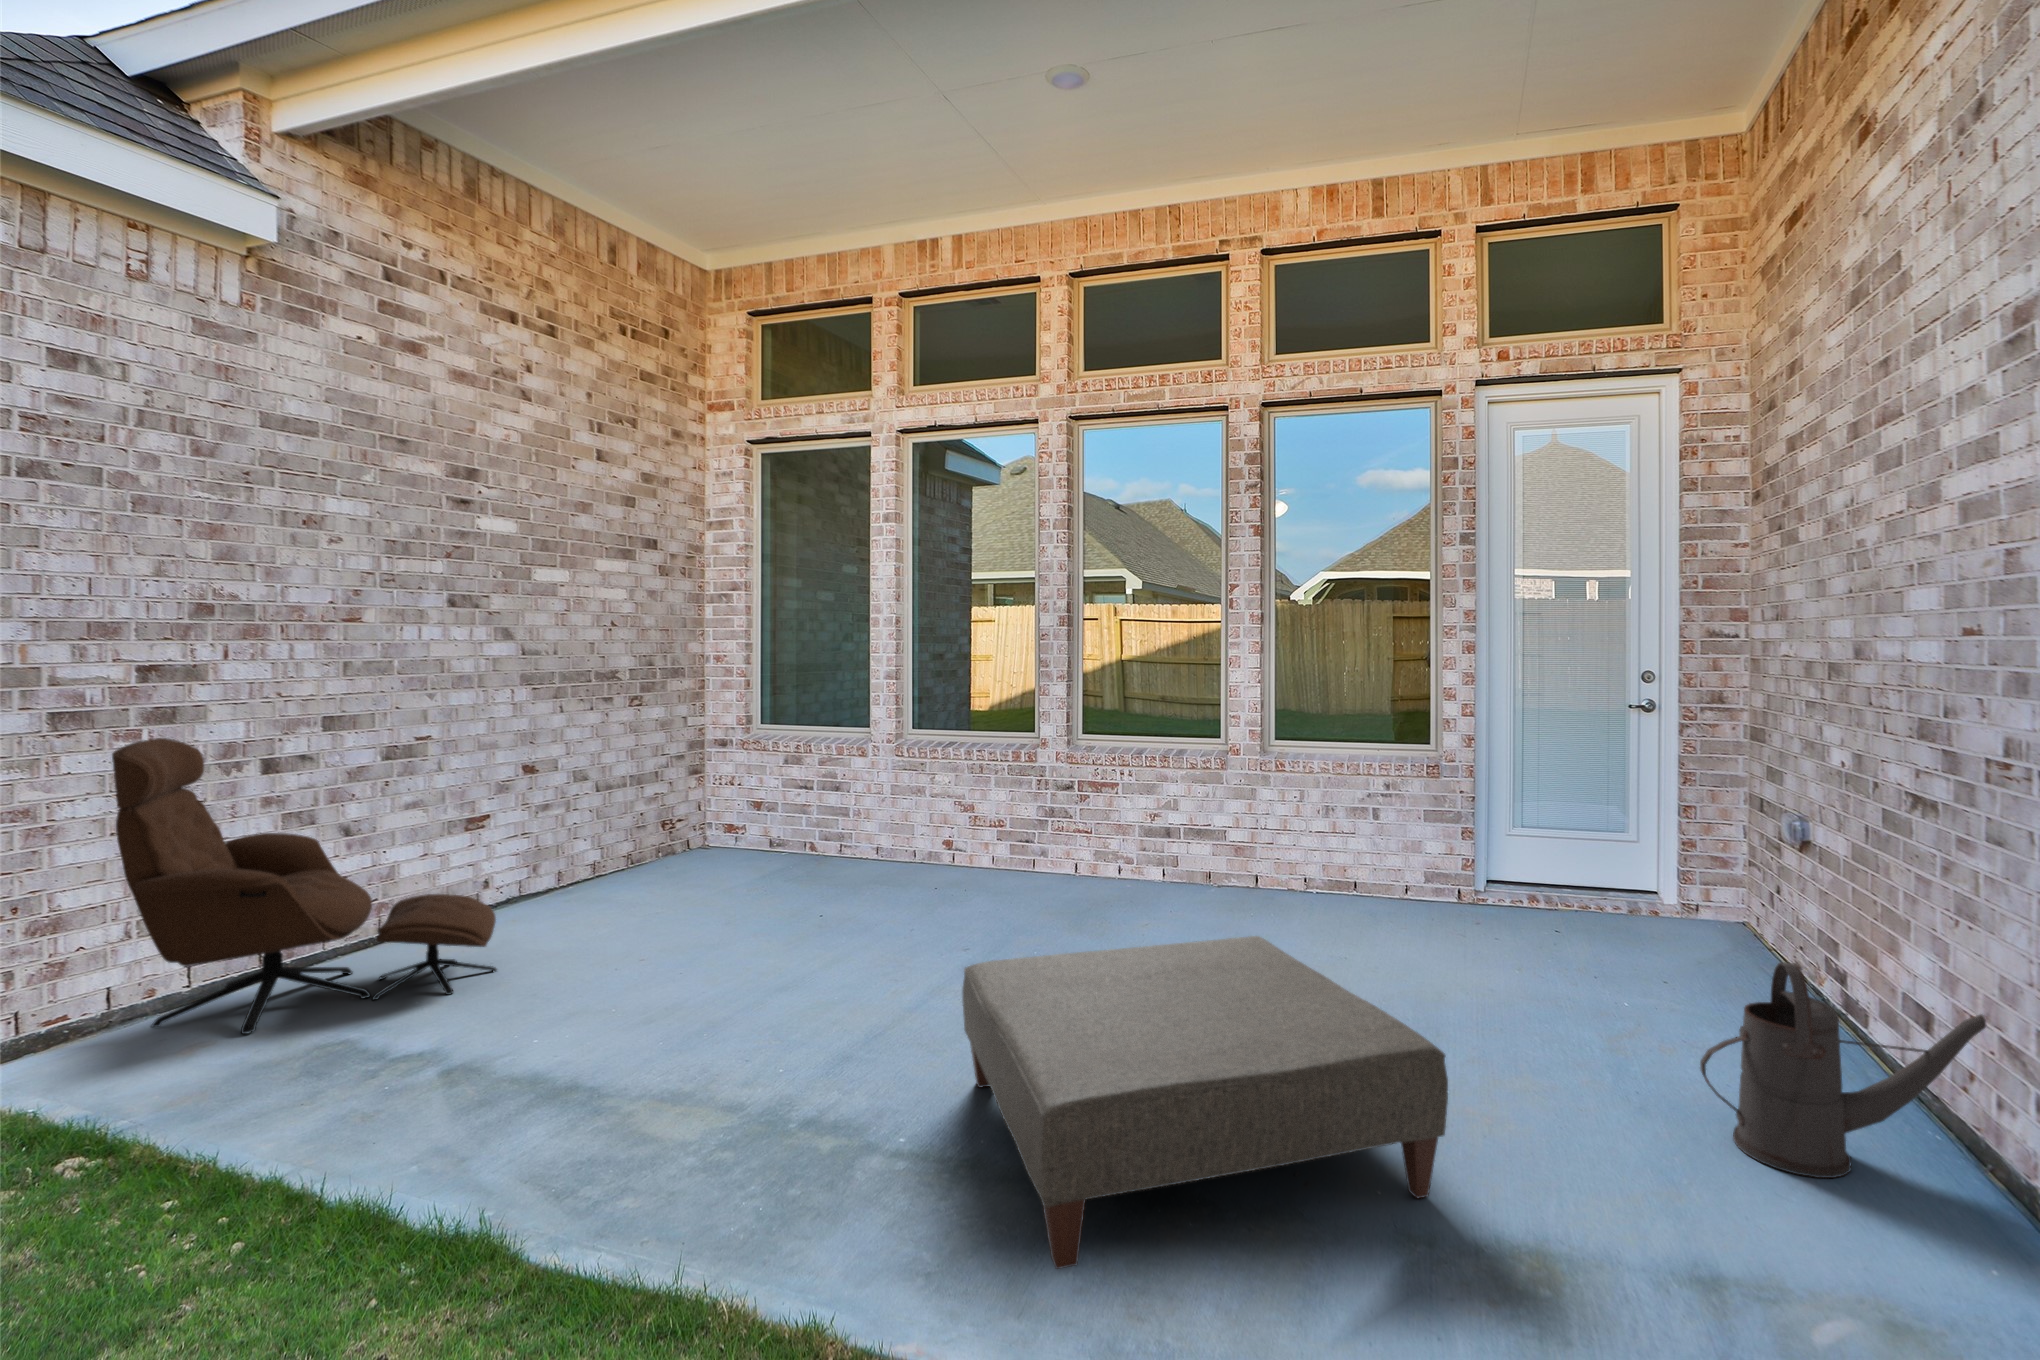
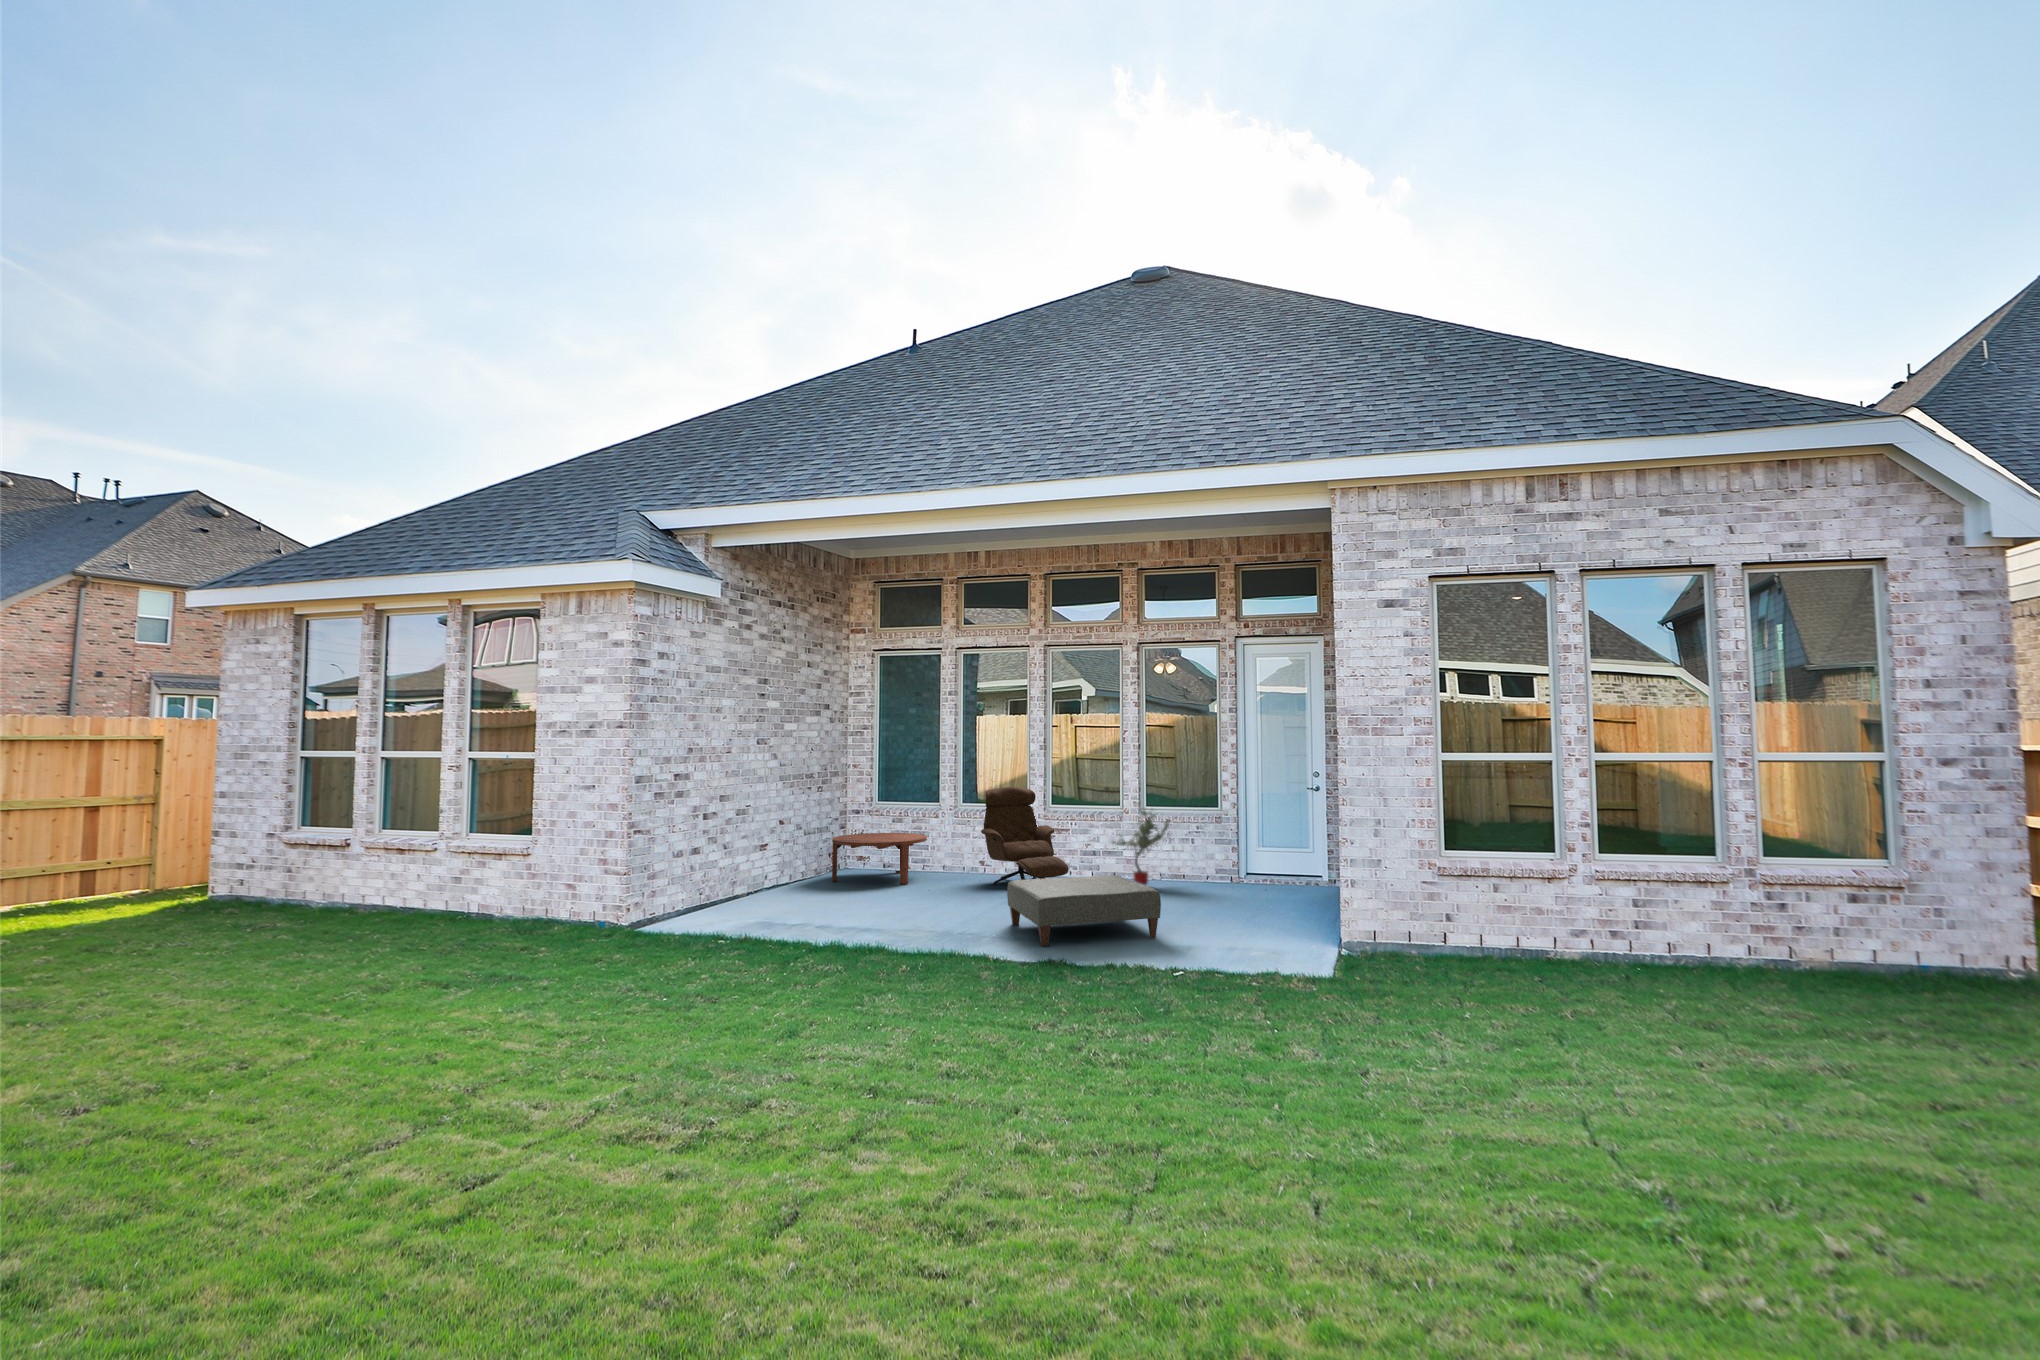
lounge chair: present [112,738,497,1034] -> present [981,787,1069,884]
potted tree: none [1204,743,1341,911] -> present [1112,808,1170,885]
coffee table: none [646,783,839,895] -> present [832,833,927,884]
watering can: present [1700,962,1986,1178] -> none [1253,869,1328,934]

